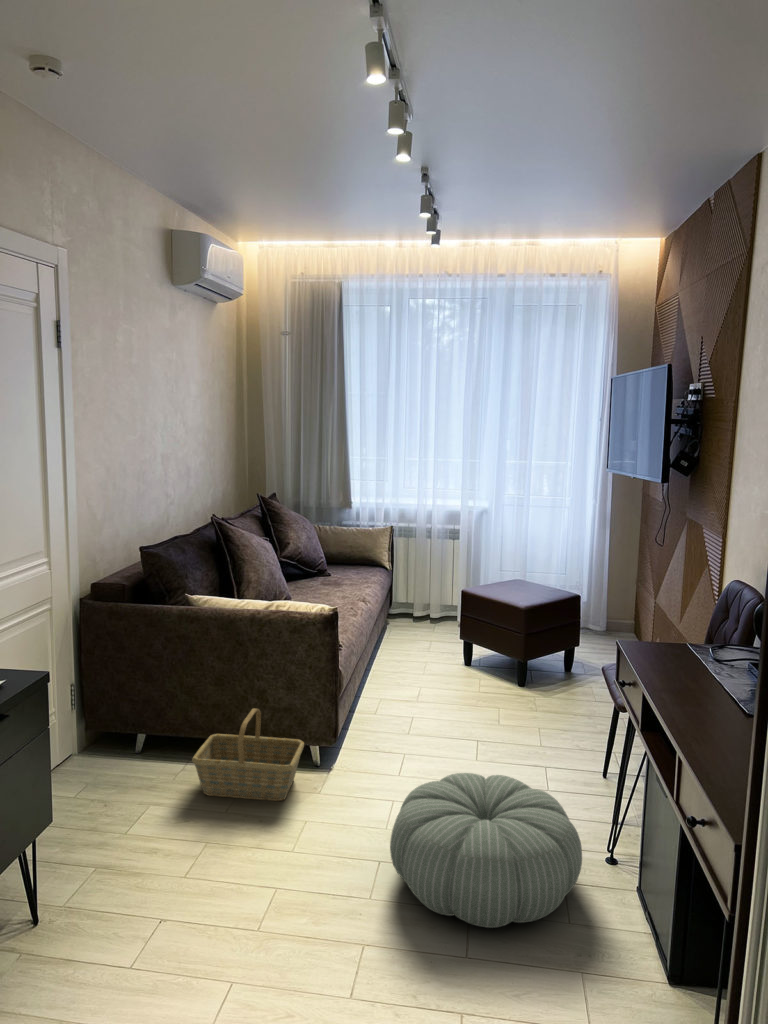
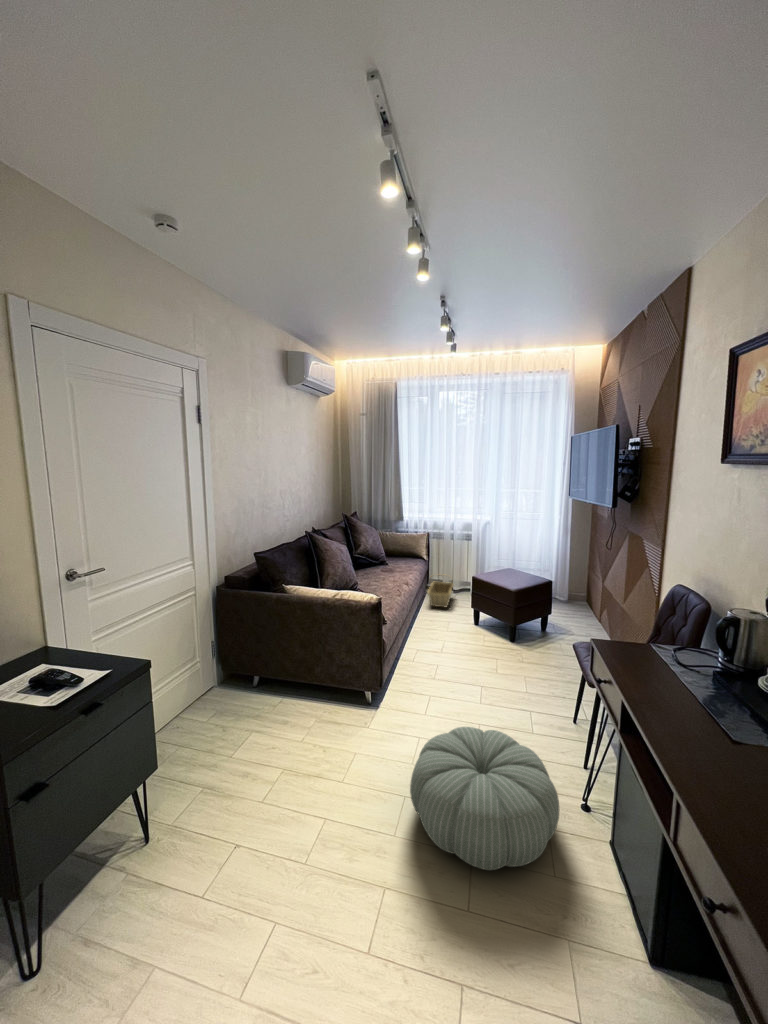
basket: present [192,708,304,801] -> present [428,574,453,607]

